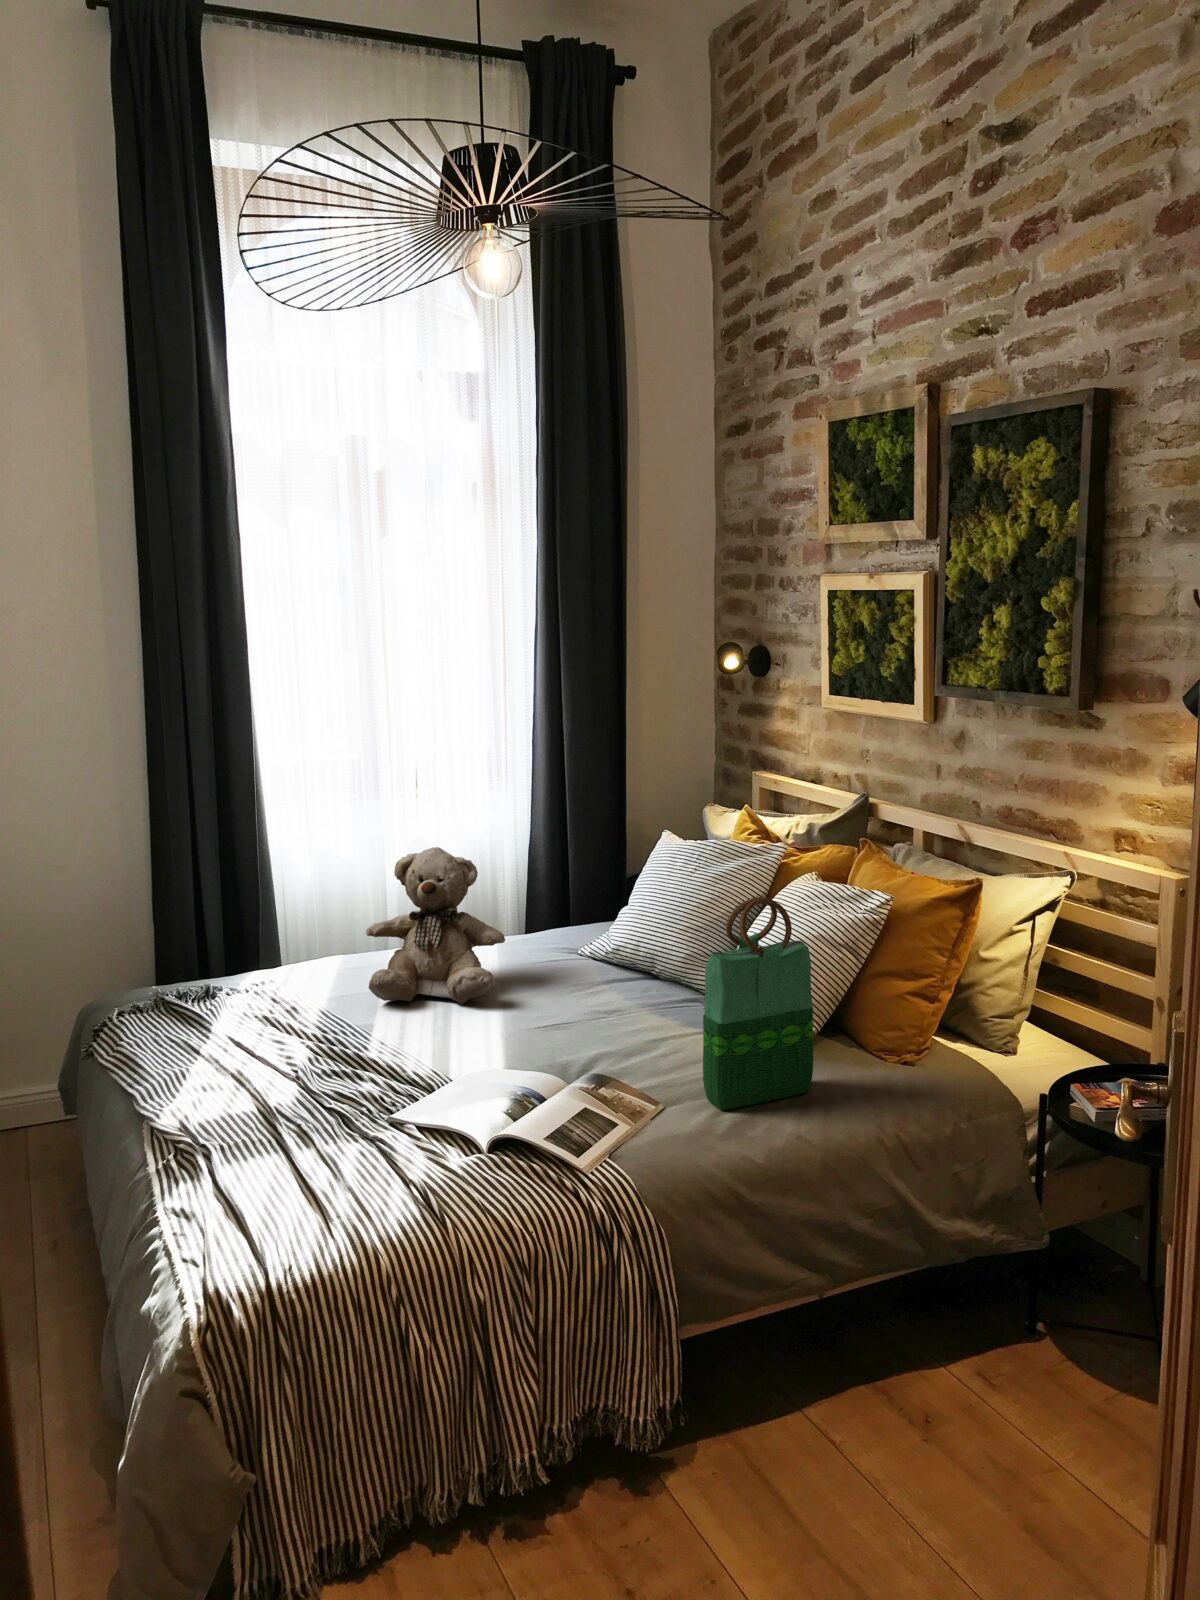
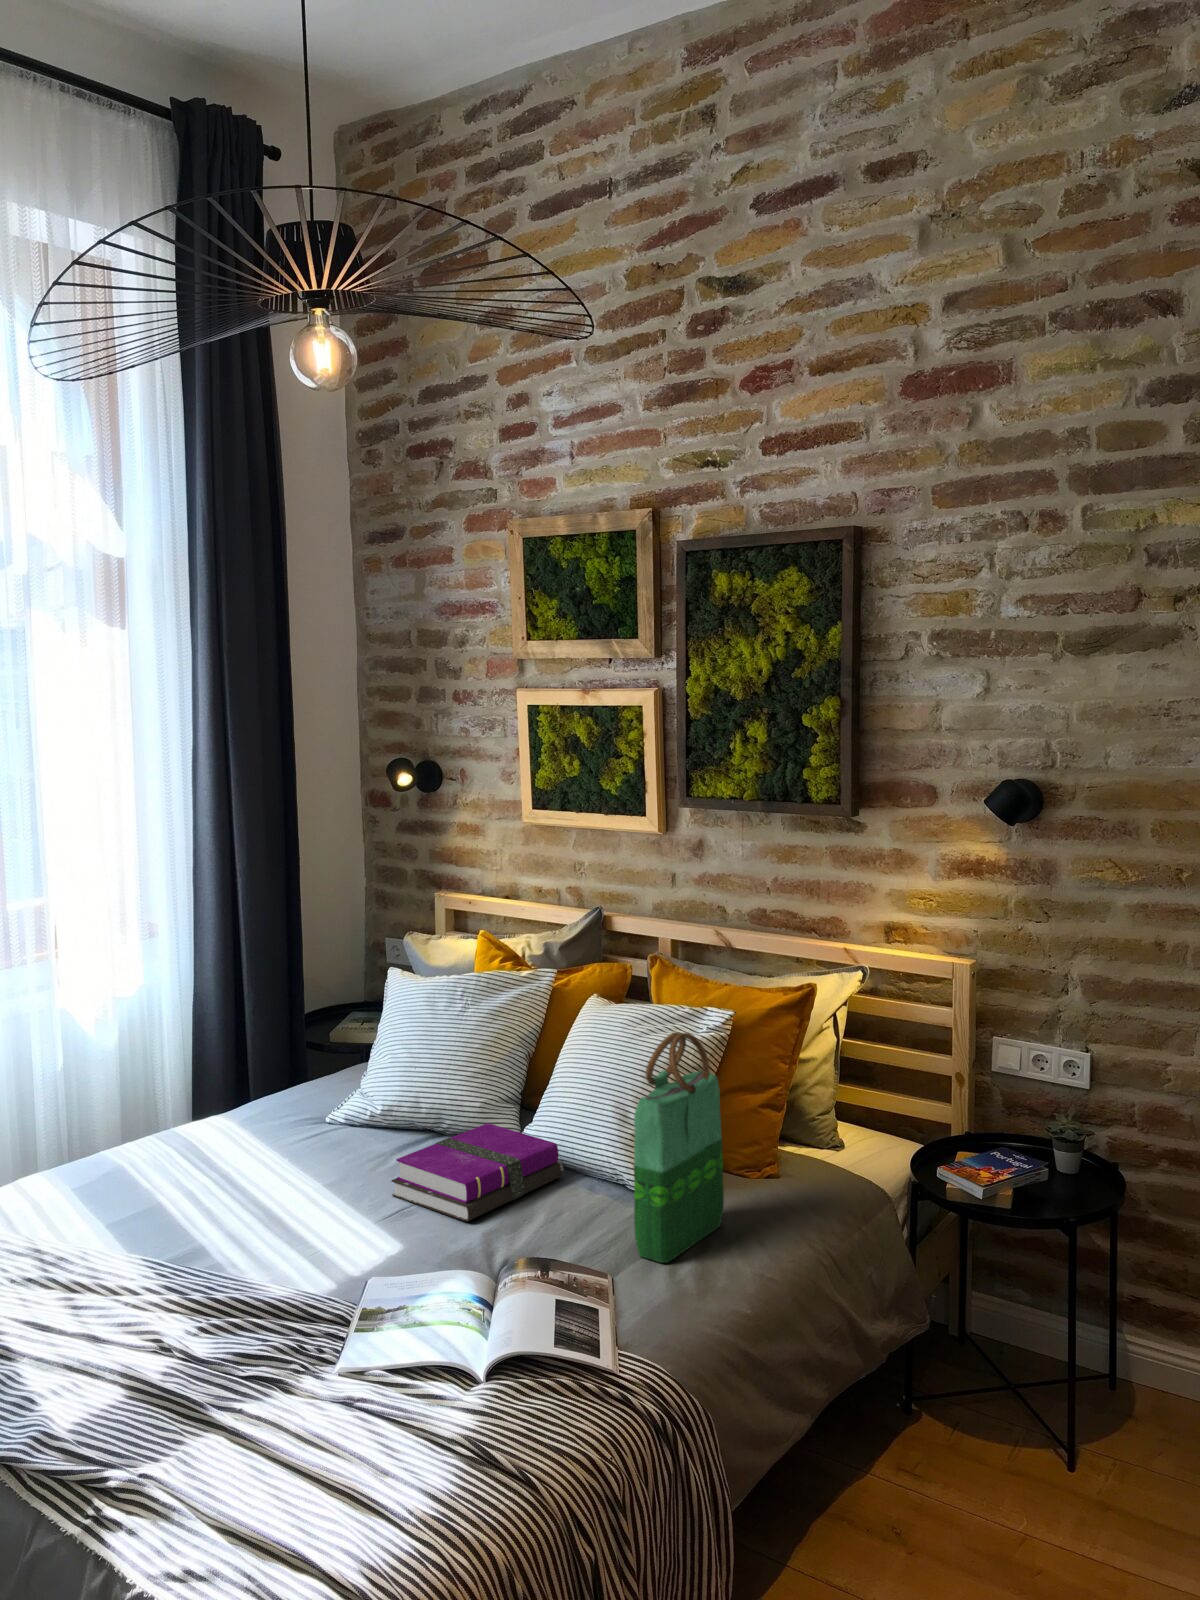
teddy bear: present [366,847,505,1004] -> none [123,1021,307,1220]
notebook: none [561,971,712,1045] -> present [392,1123,564,1221]

